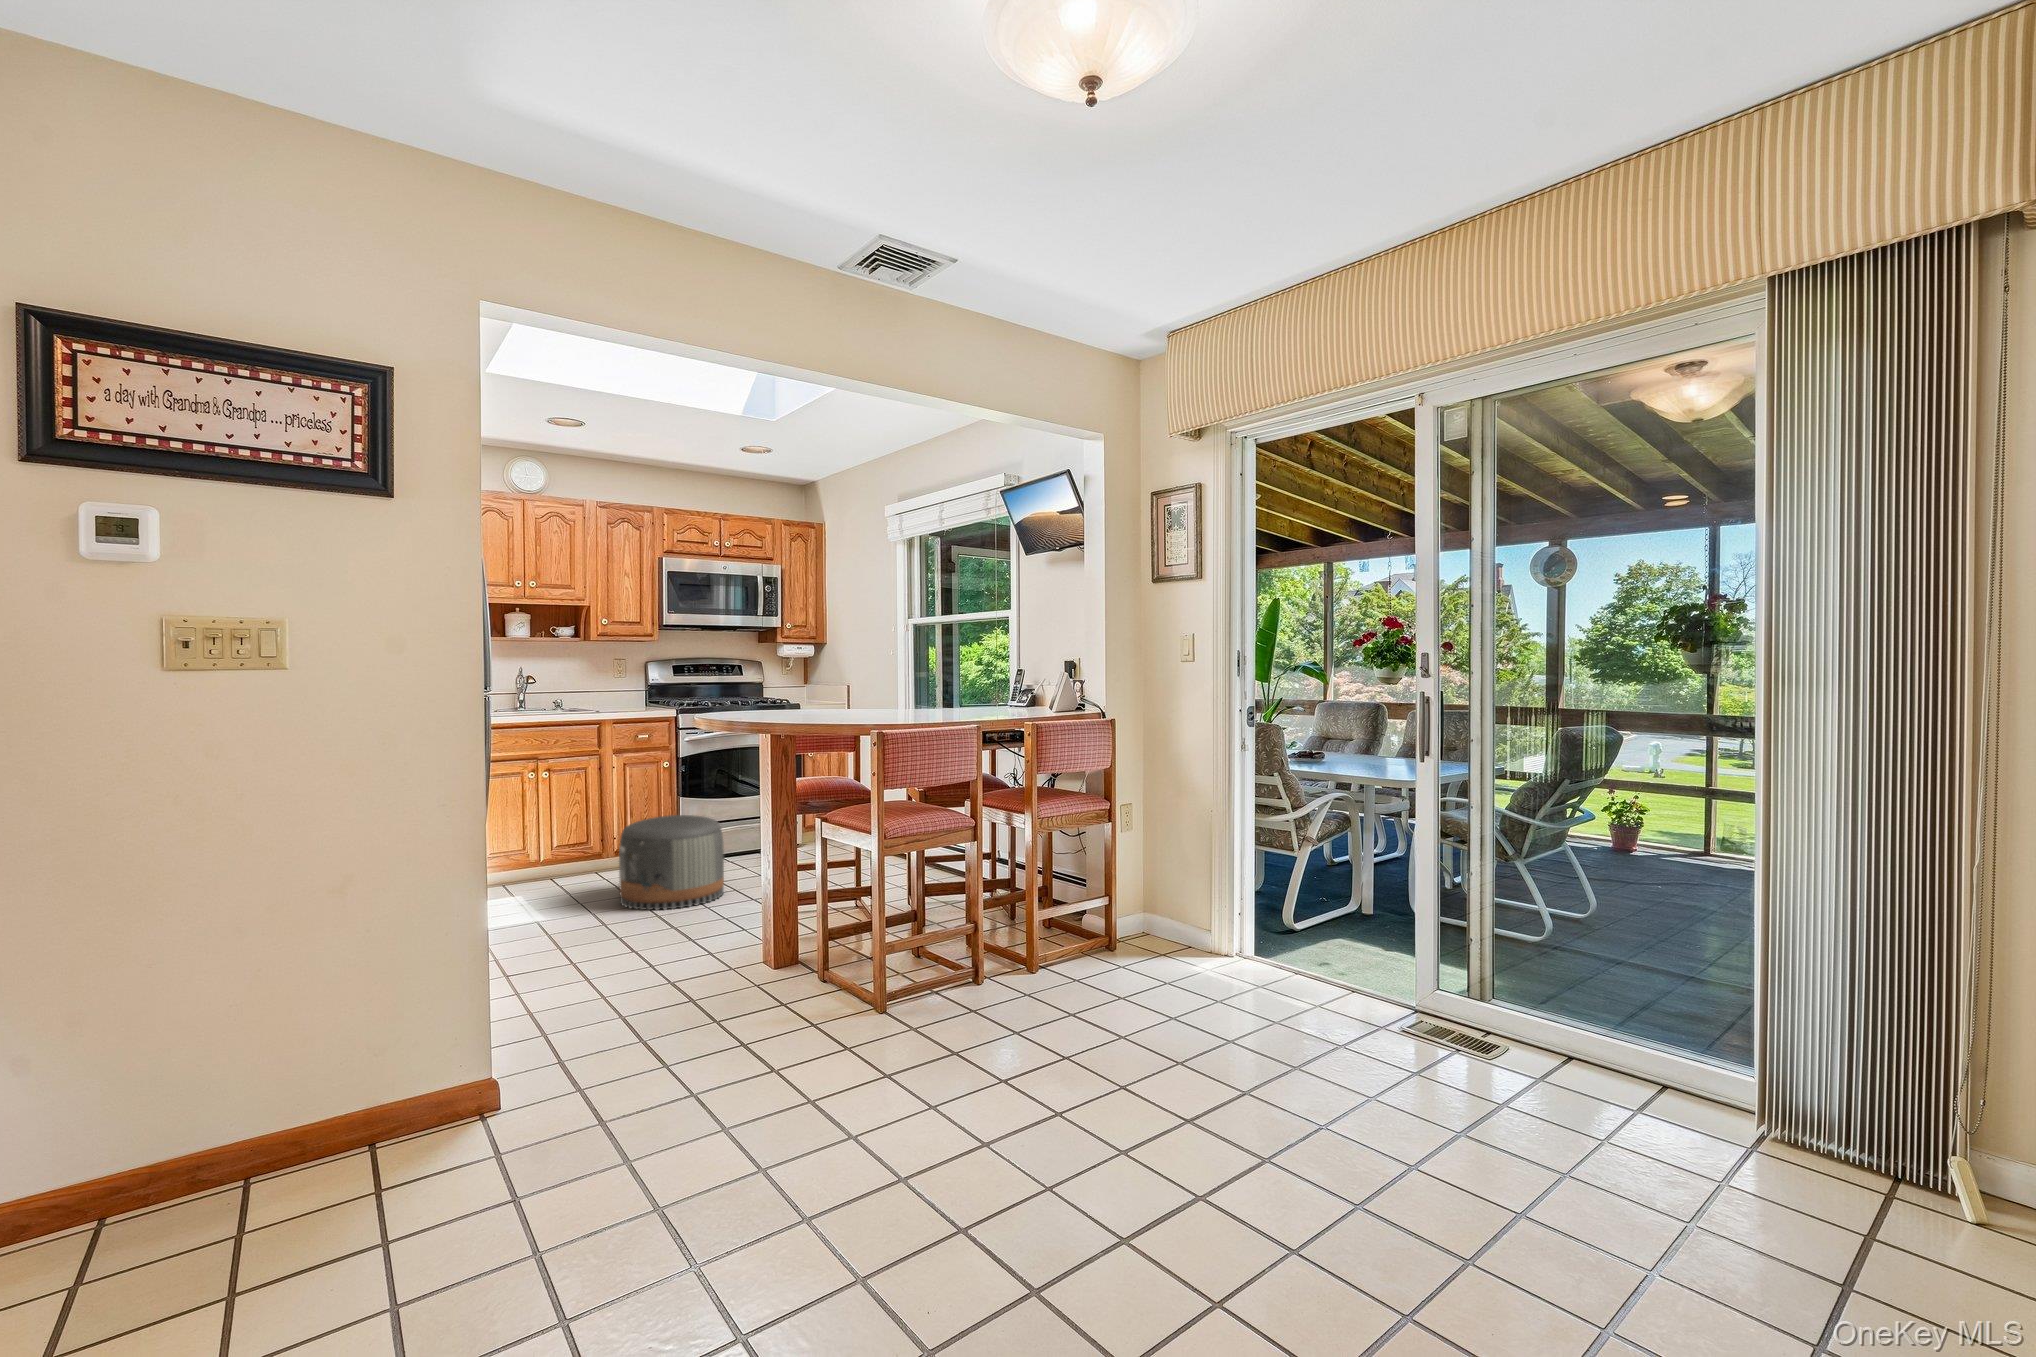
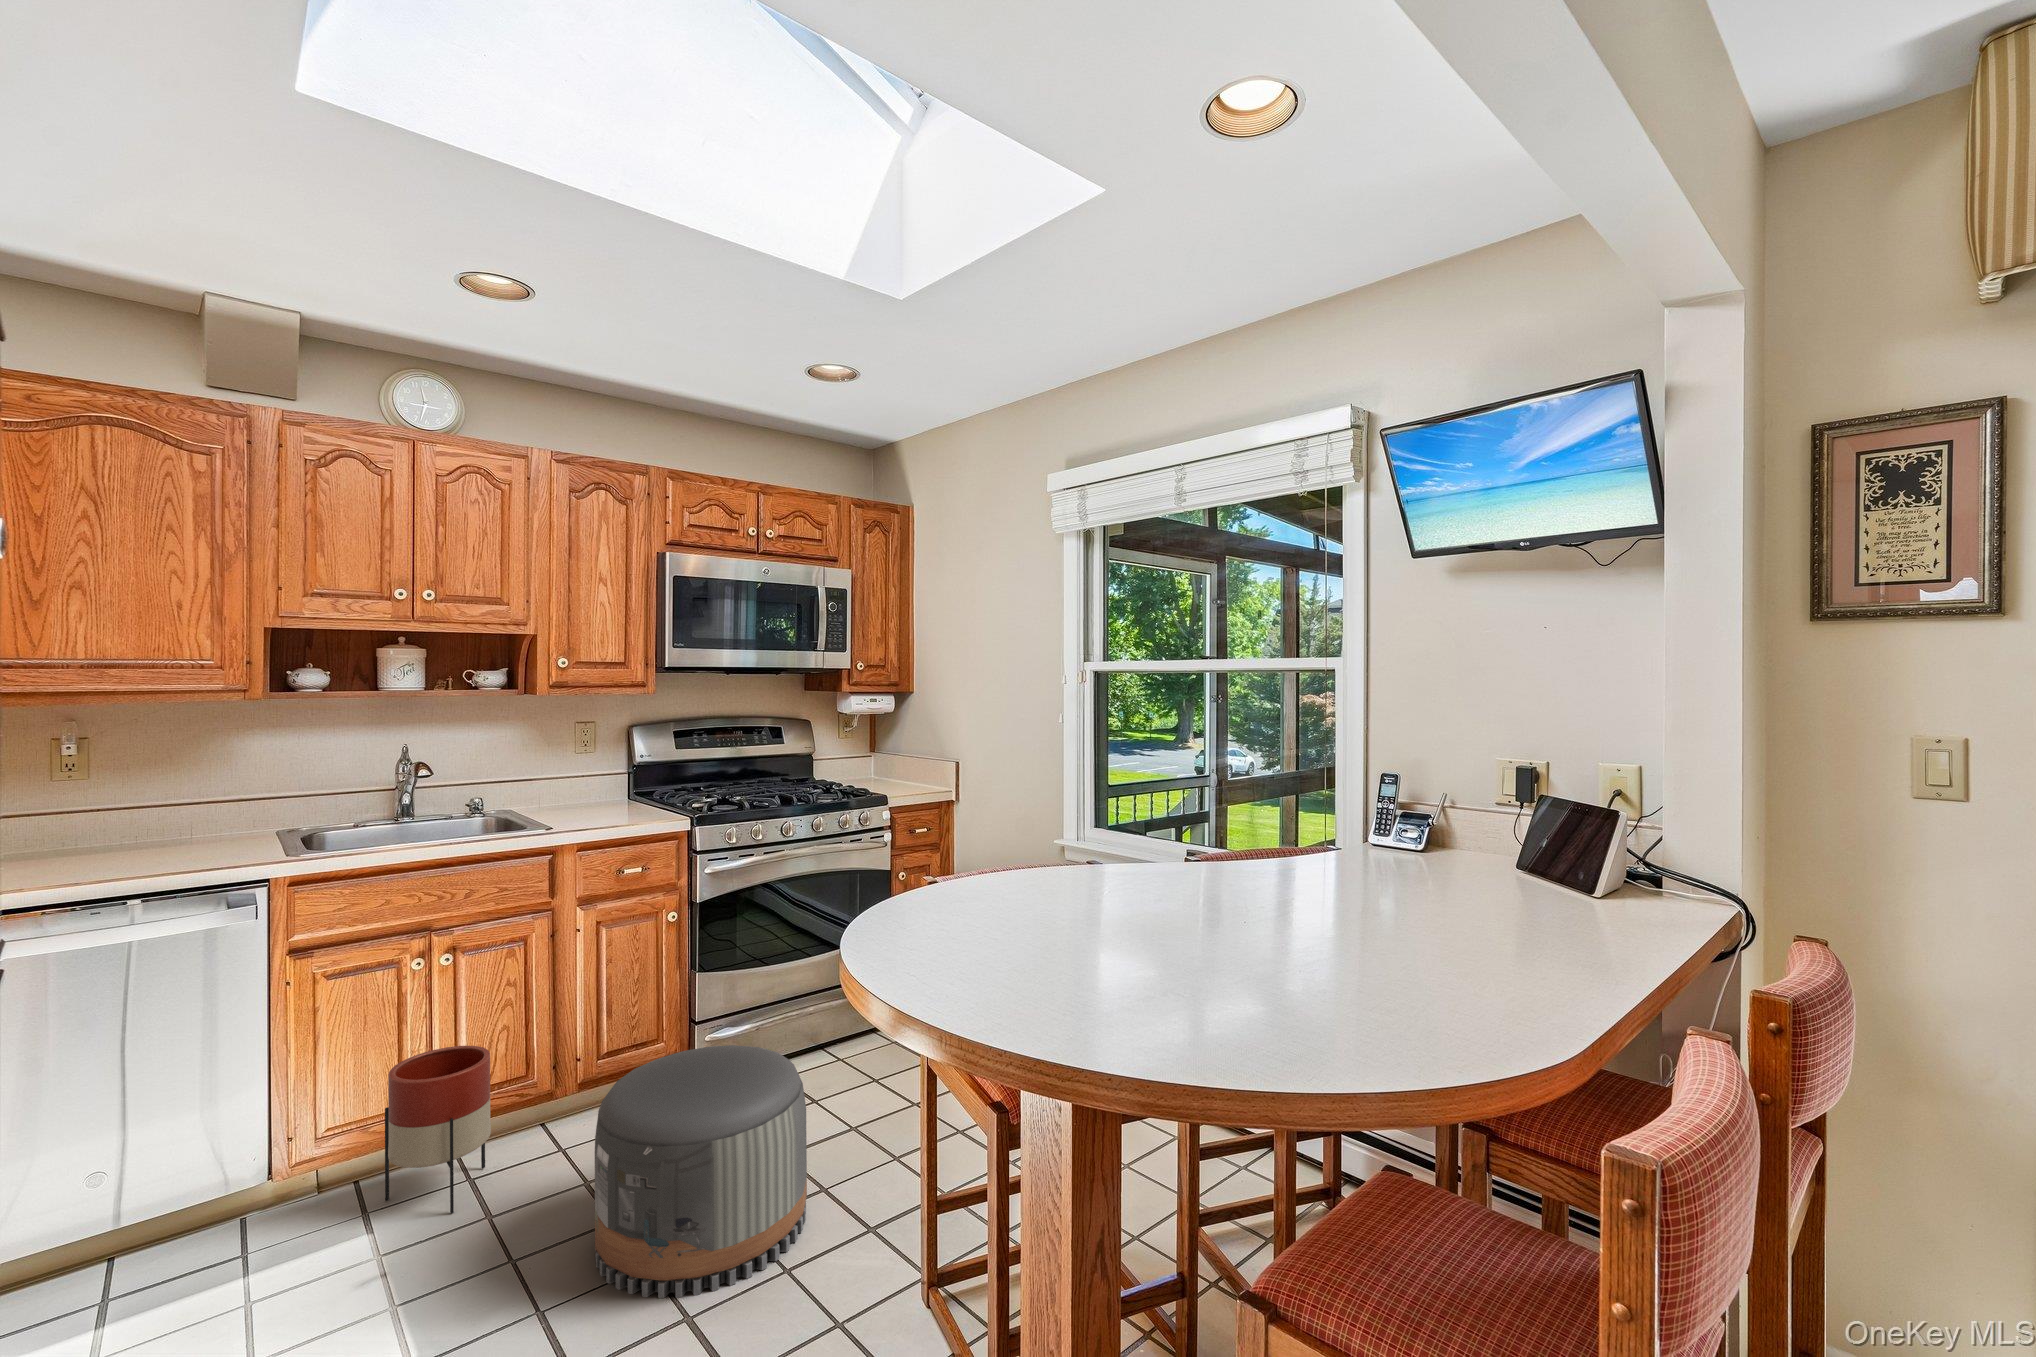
planter: none [519,818,570,892] -> present [385,1046,491,1214]

